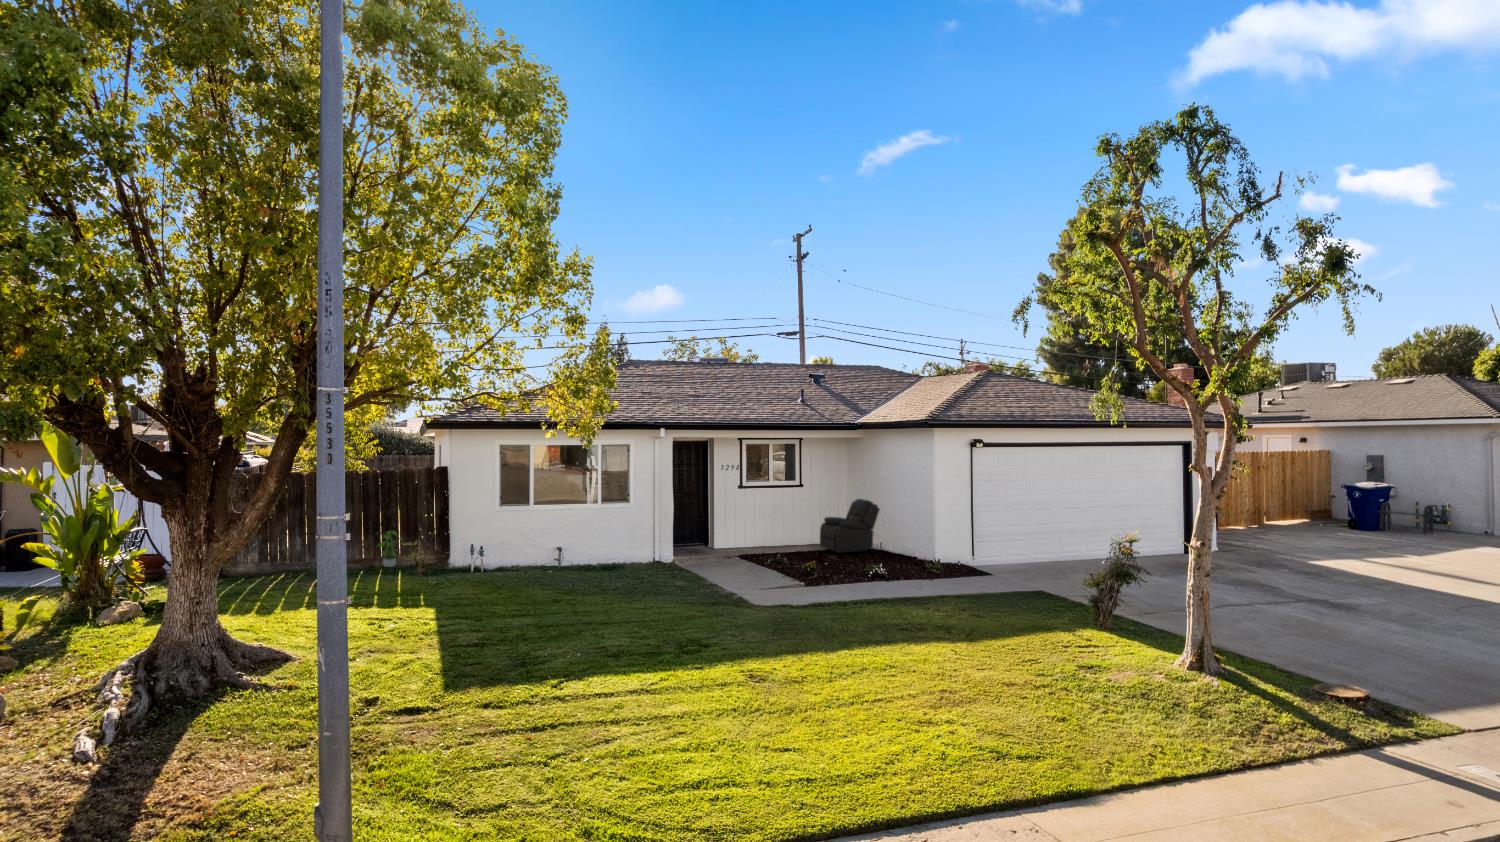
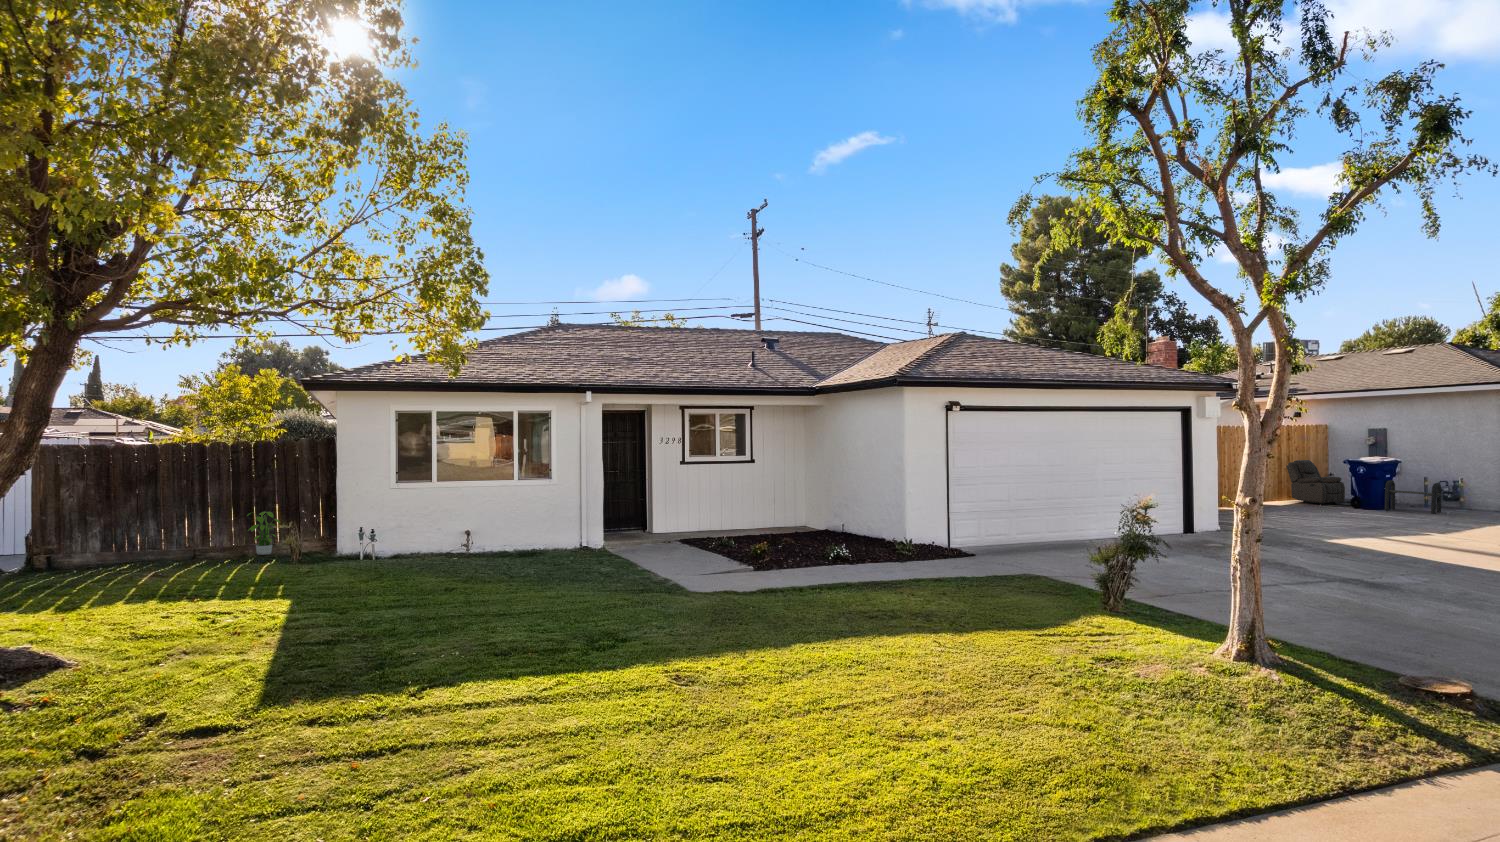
chair: present [820,499,880,553] -> present [1286,460,1345,505]

